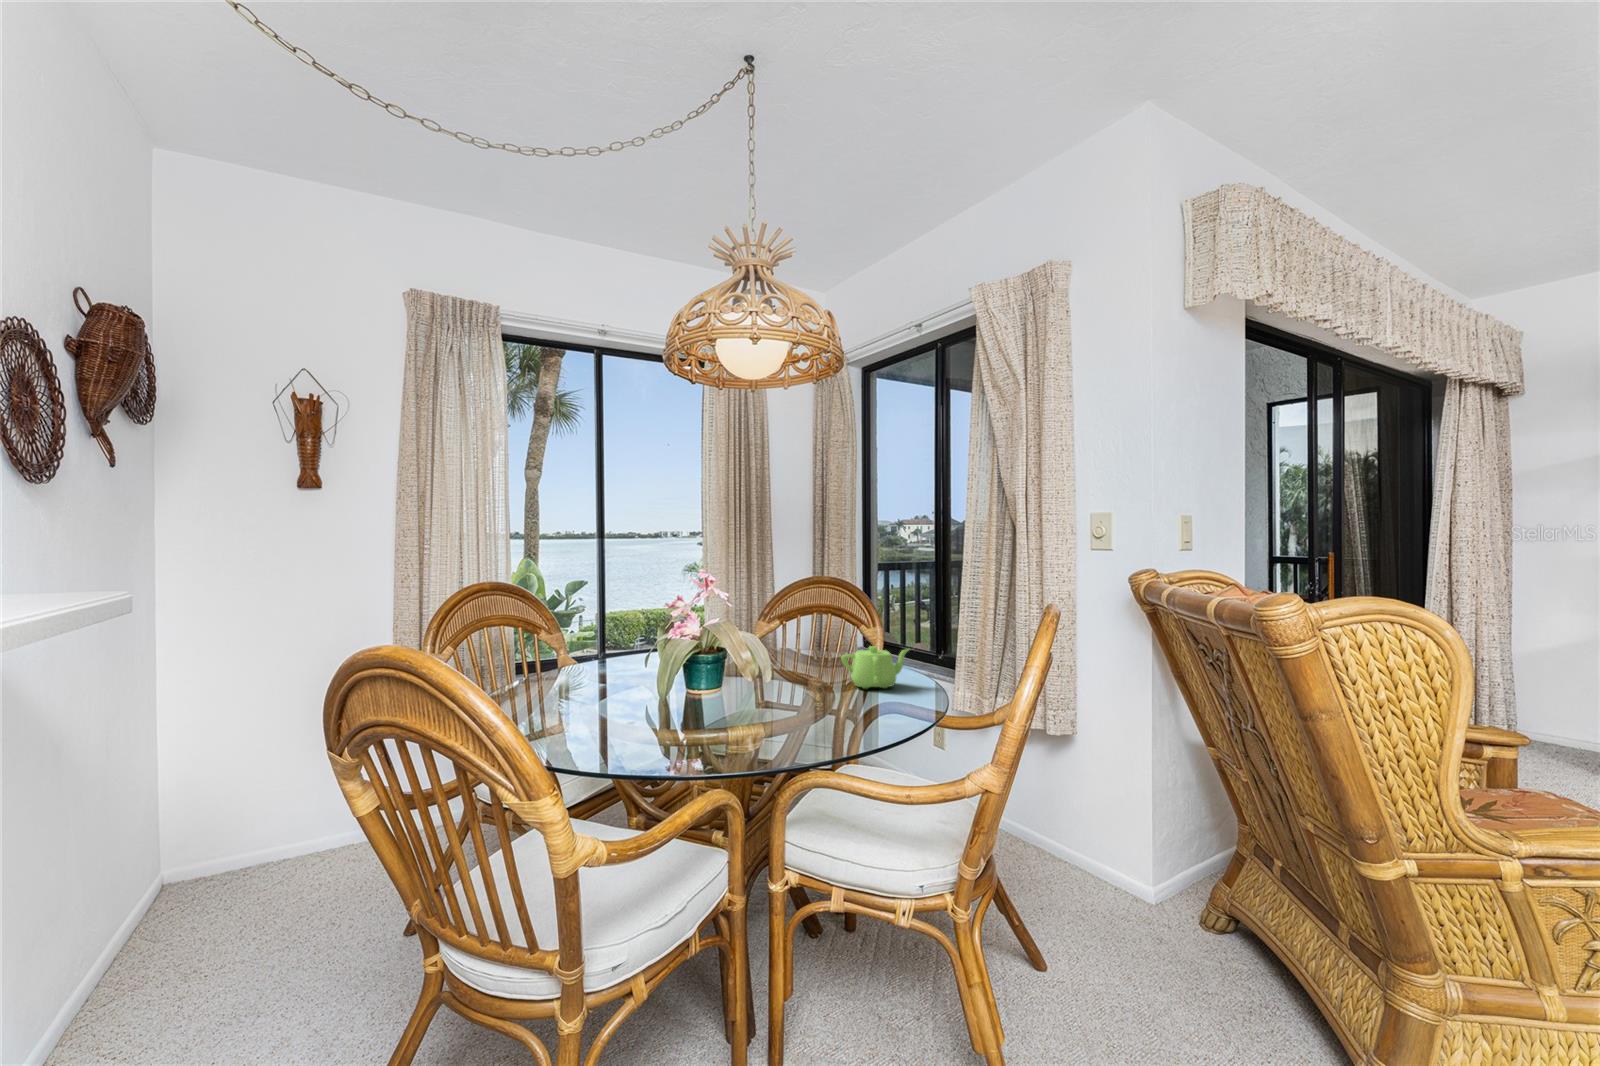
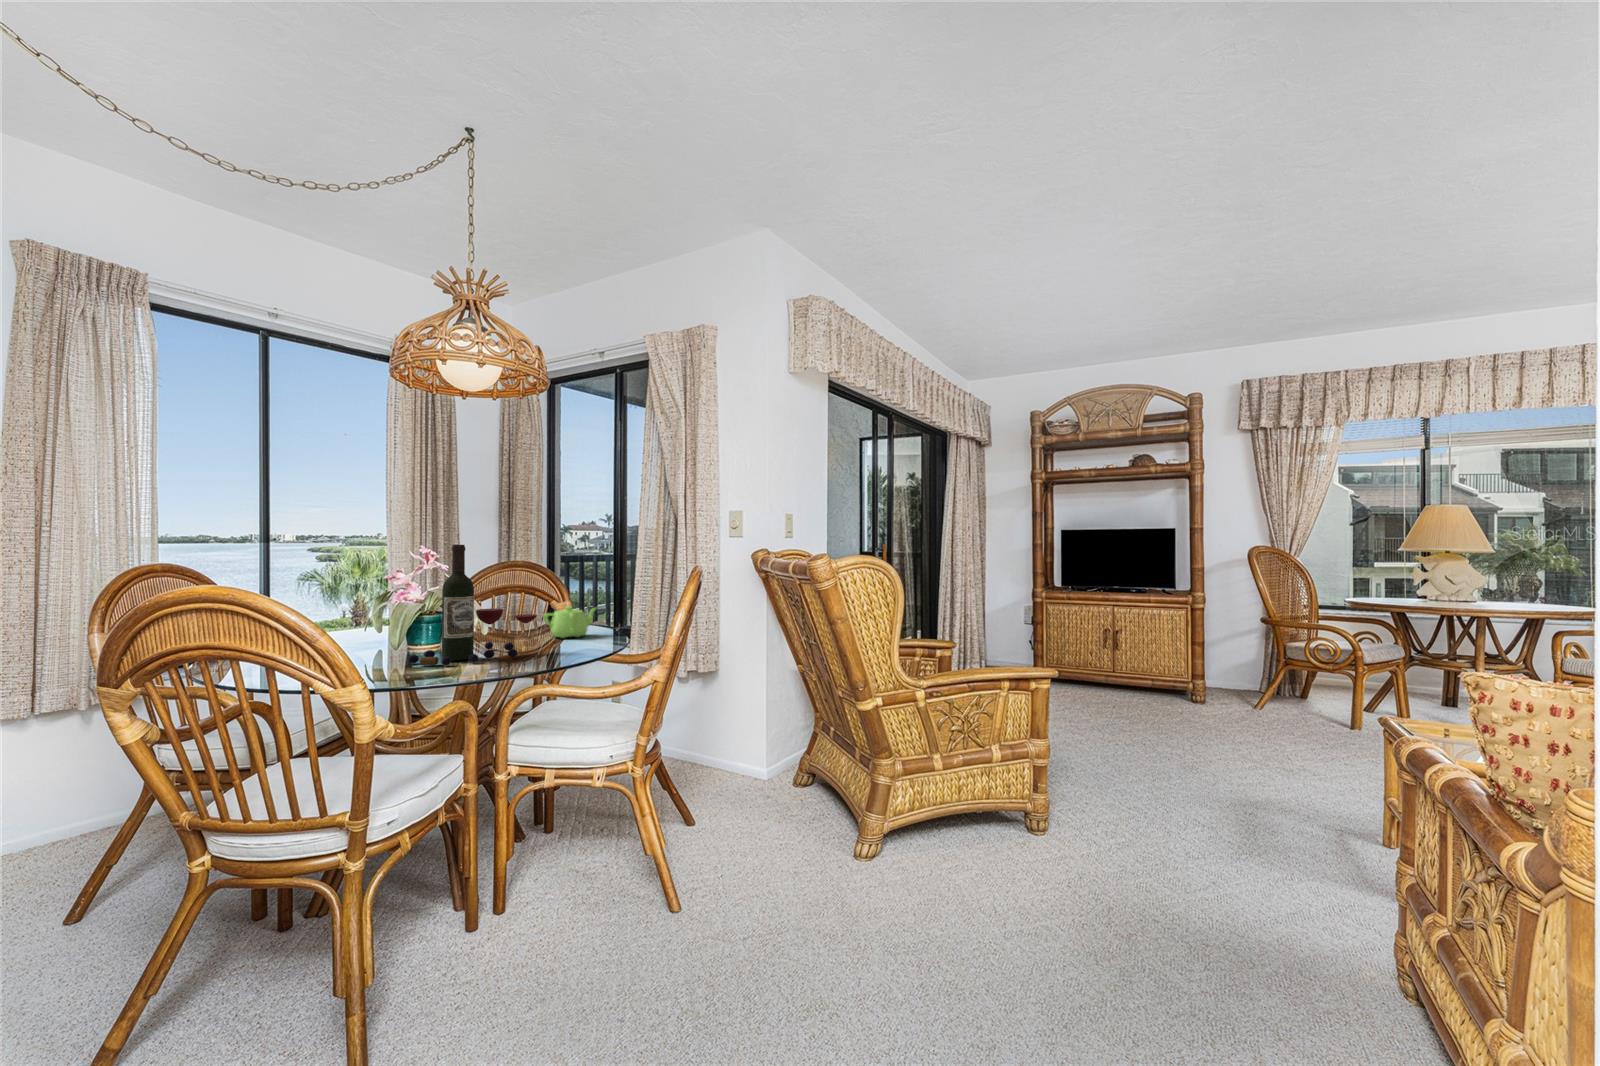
wine bottle: none [674,571,829,729] -> present [408,545,537,665]

